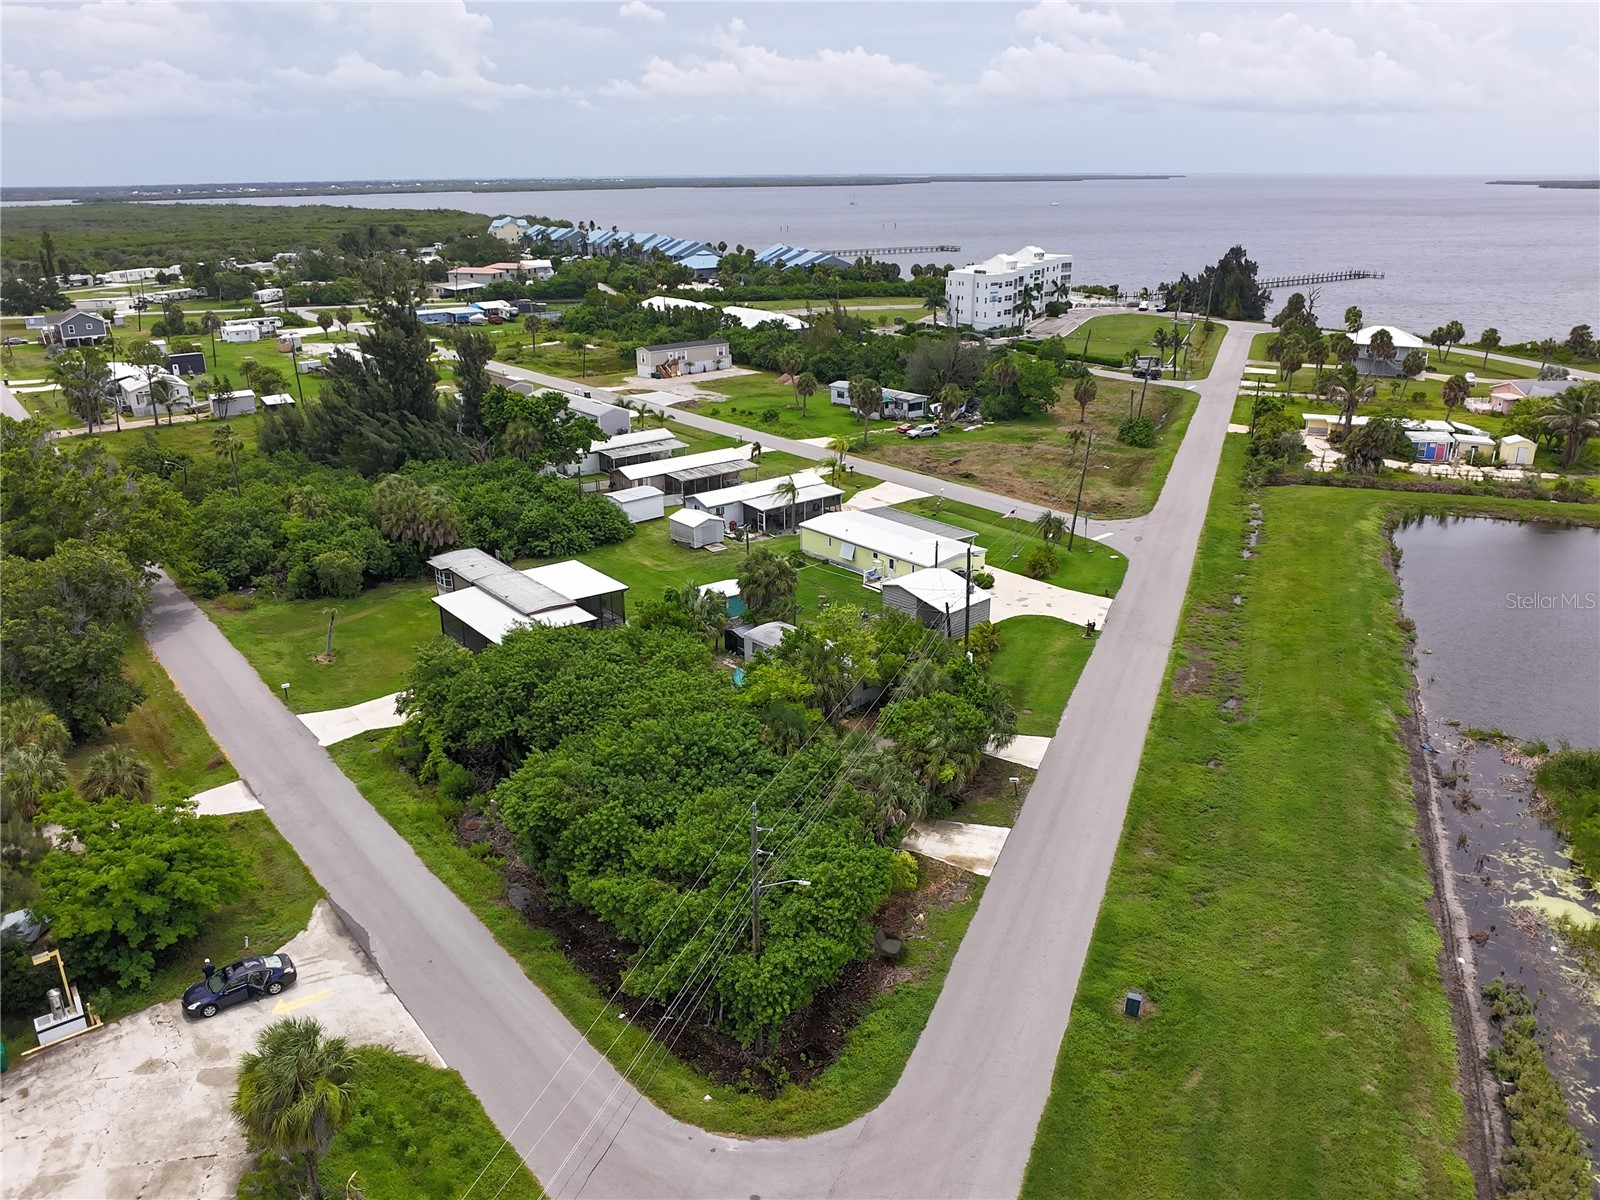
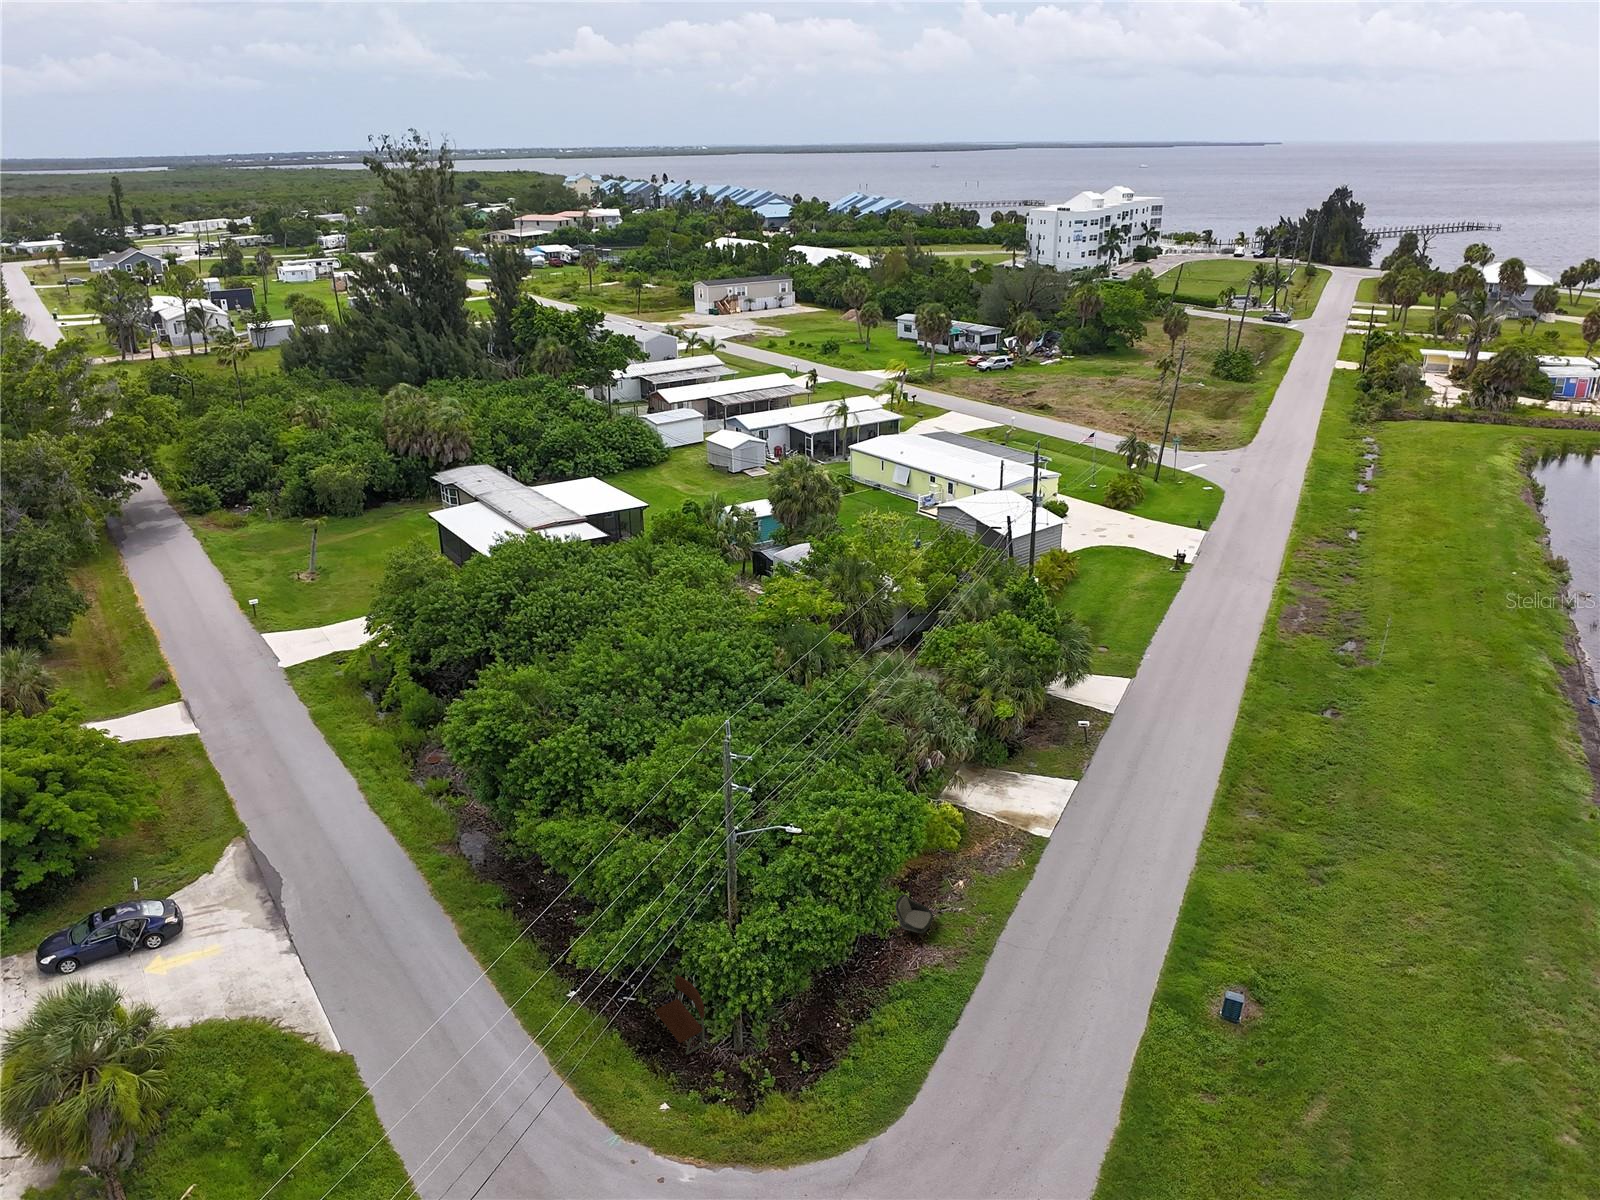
bench: none [694,998,734,1060] -> present [655,975,705,1055]

